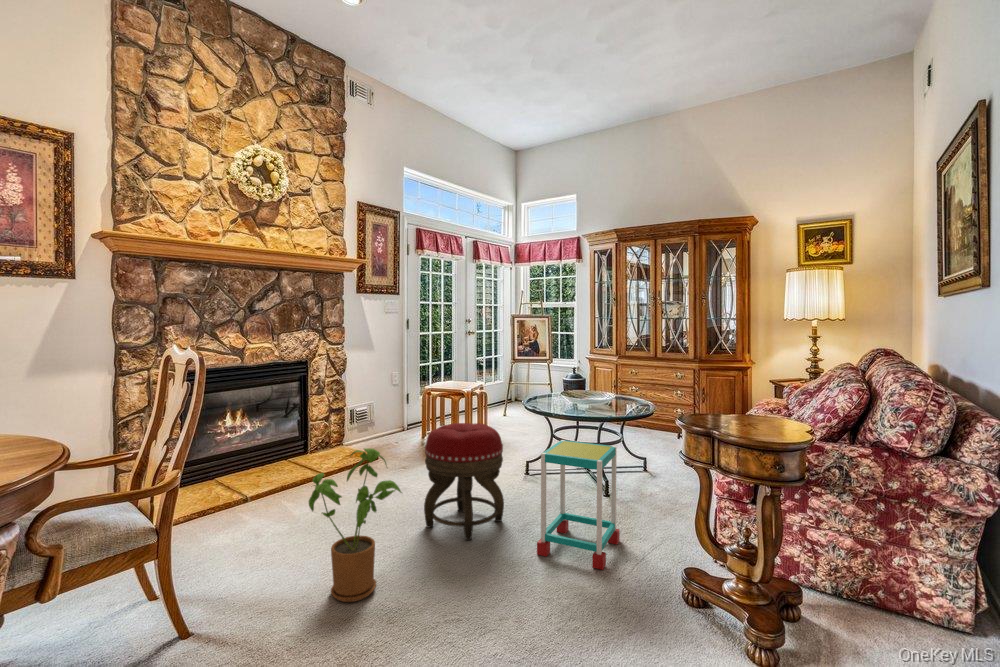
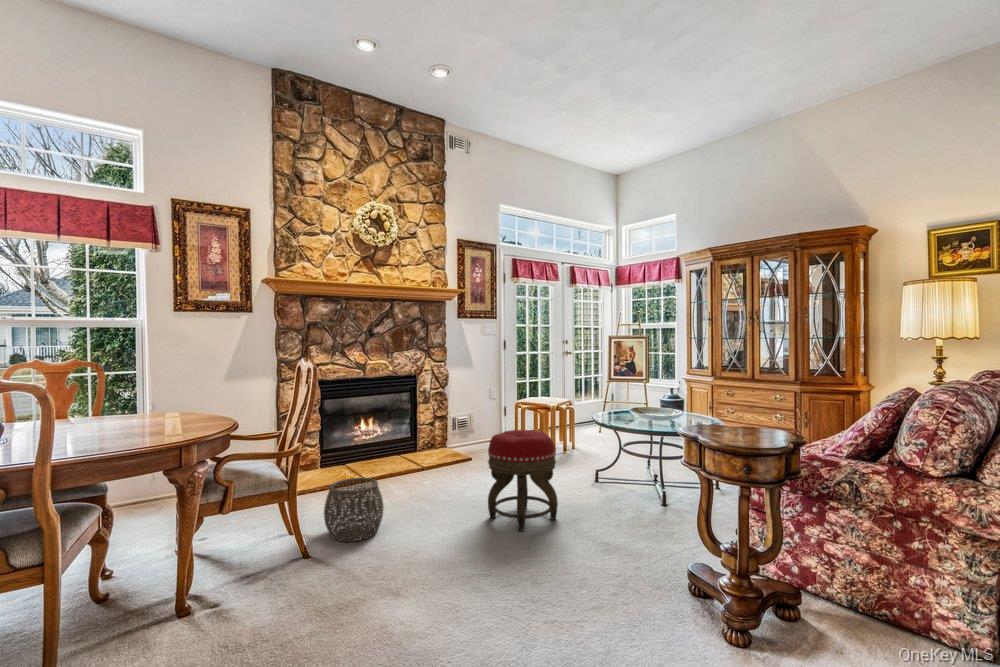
side table: present [537,440,620,570] -> none [575,448,658,566]
house plant: present [309,448,402,602] -> none [383,443,452,563]
woven basket: none [213,495,298,584] -> present [324,478,384,542]

